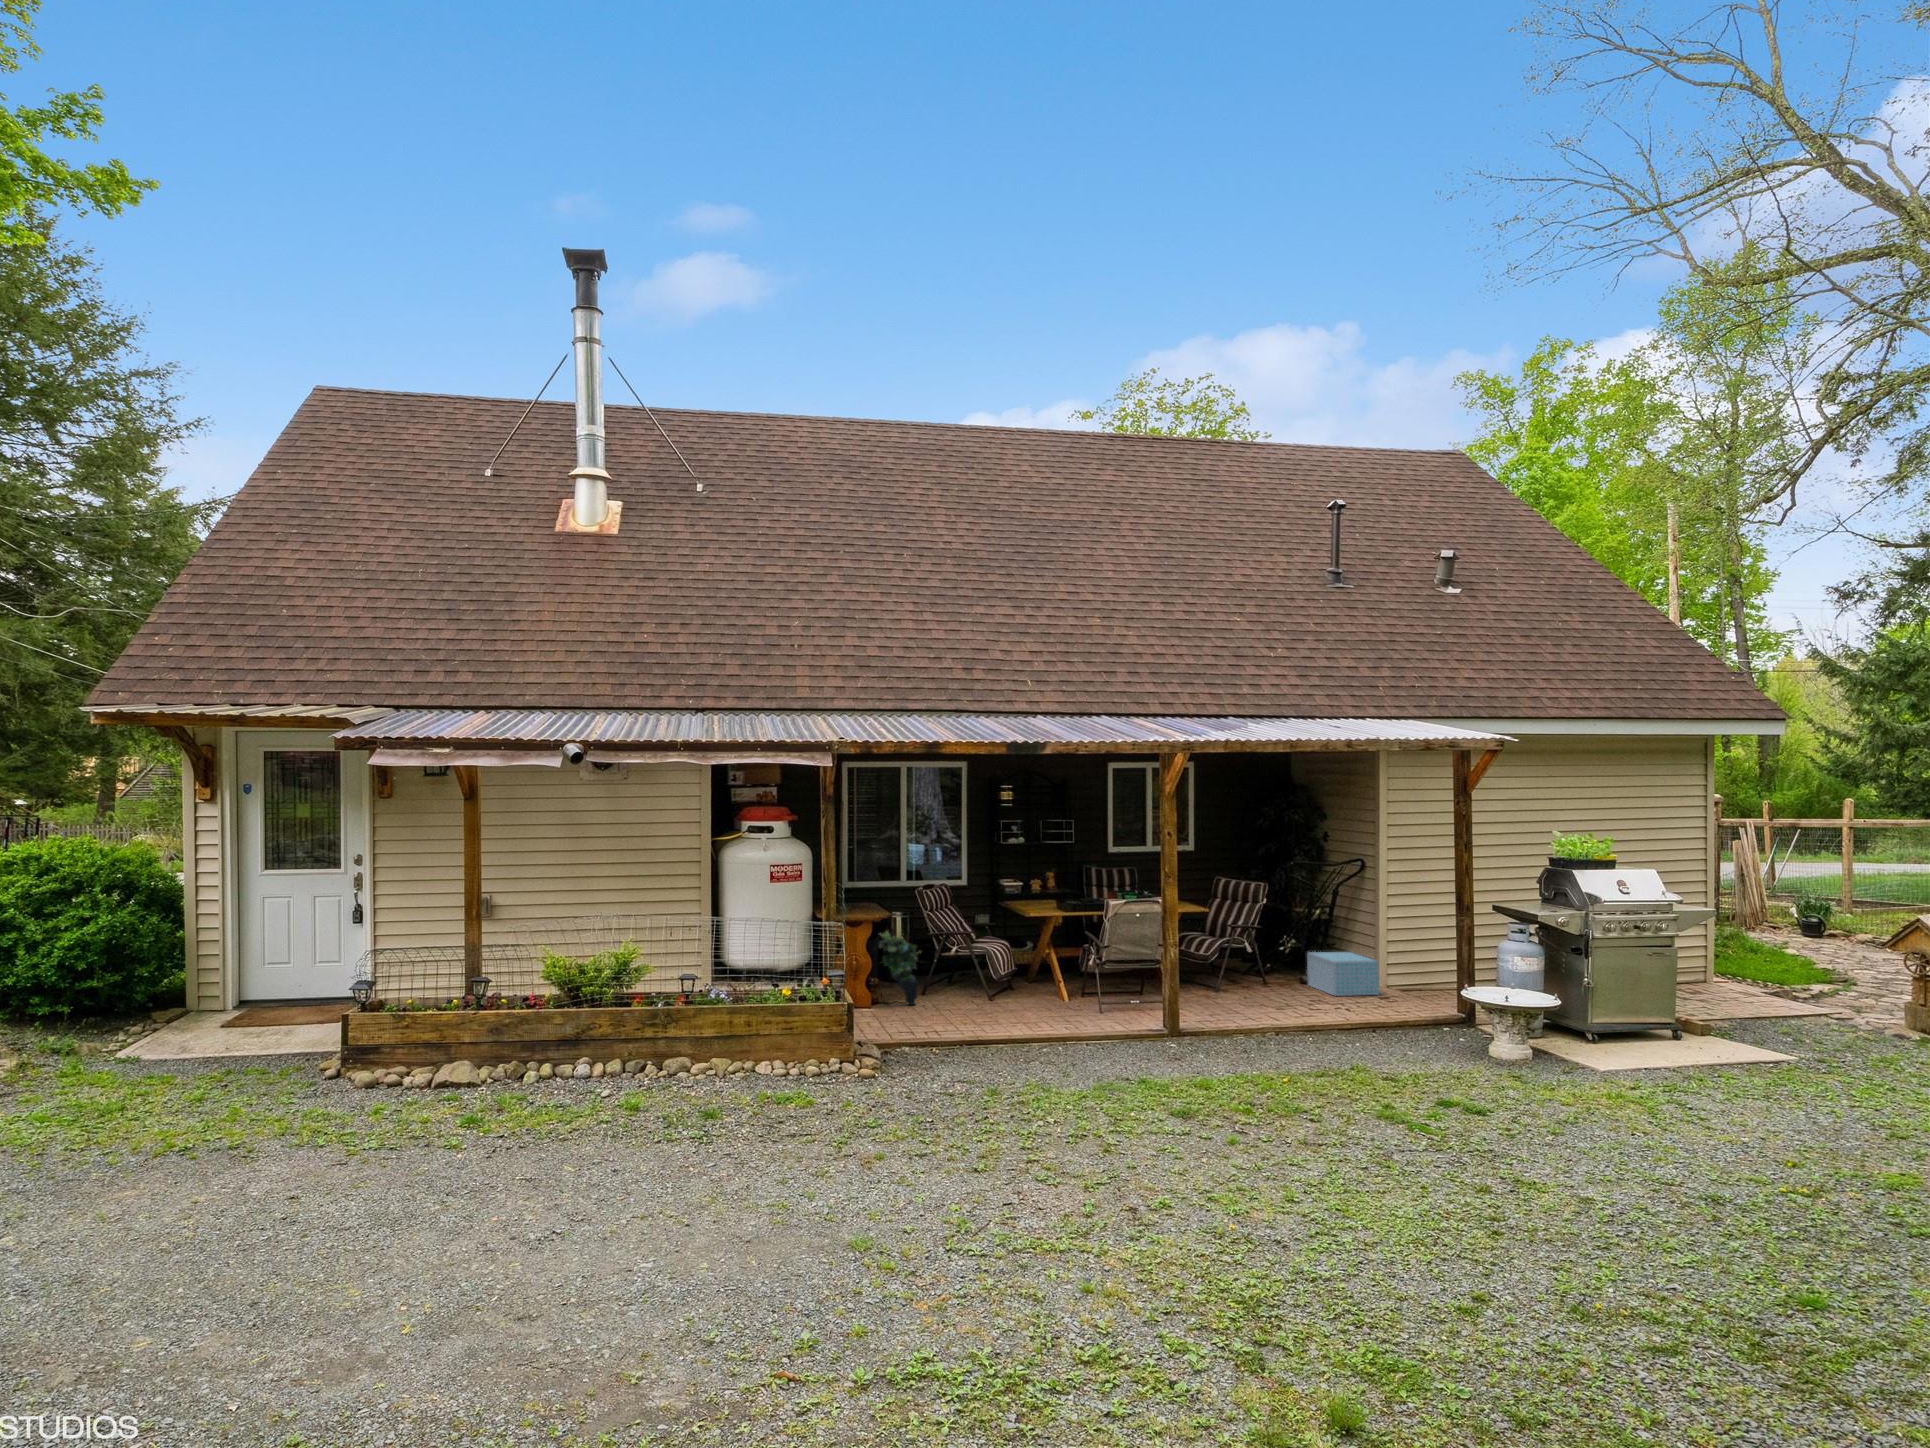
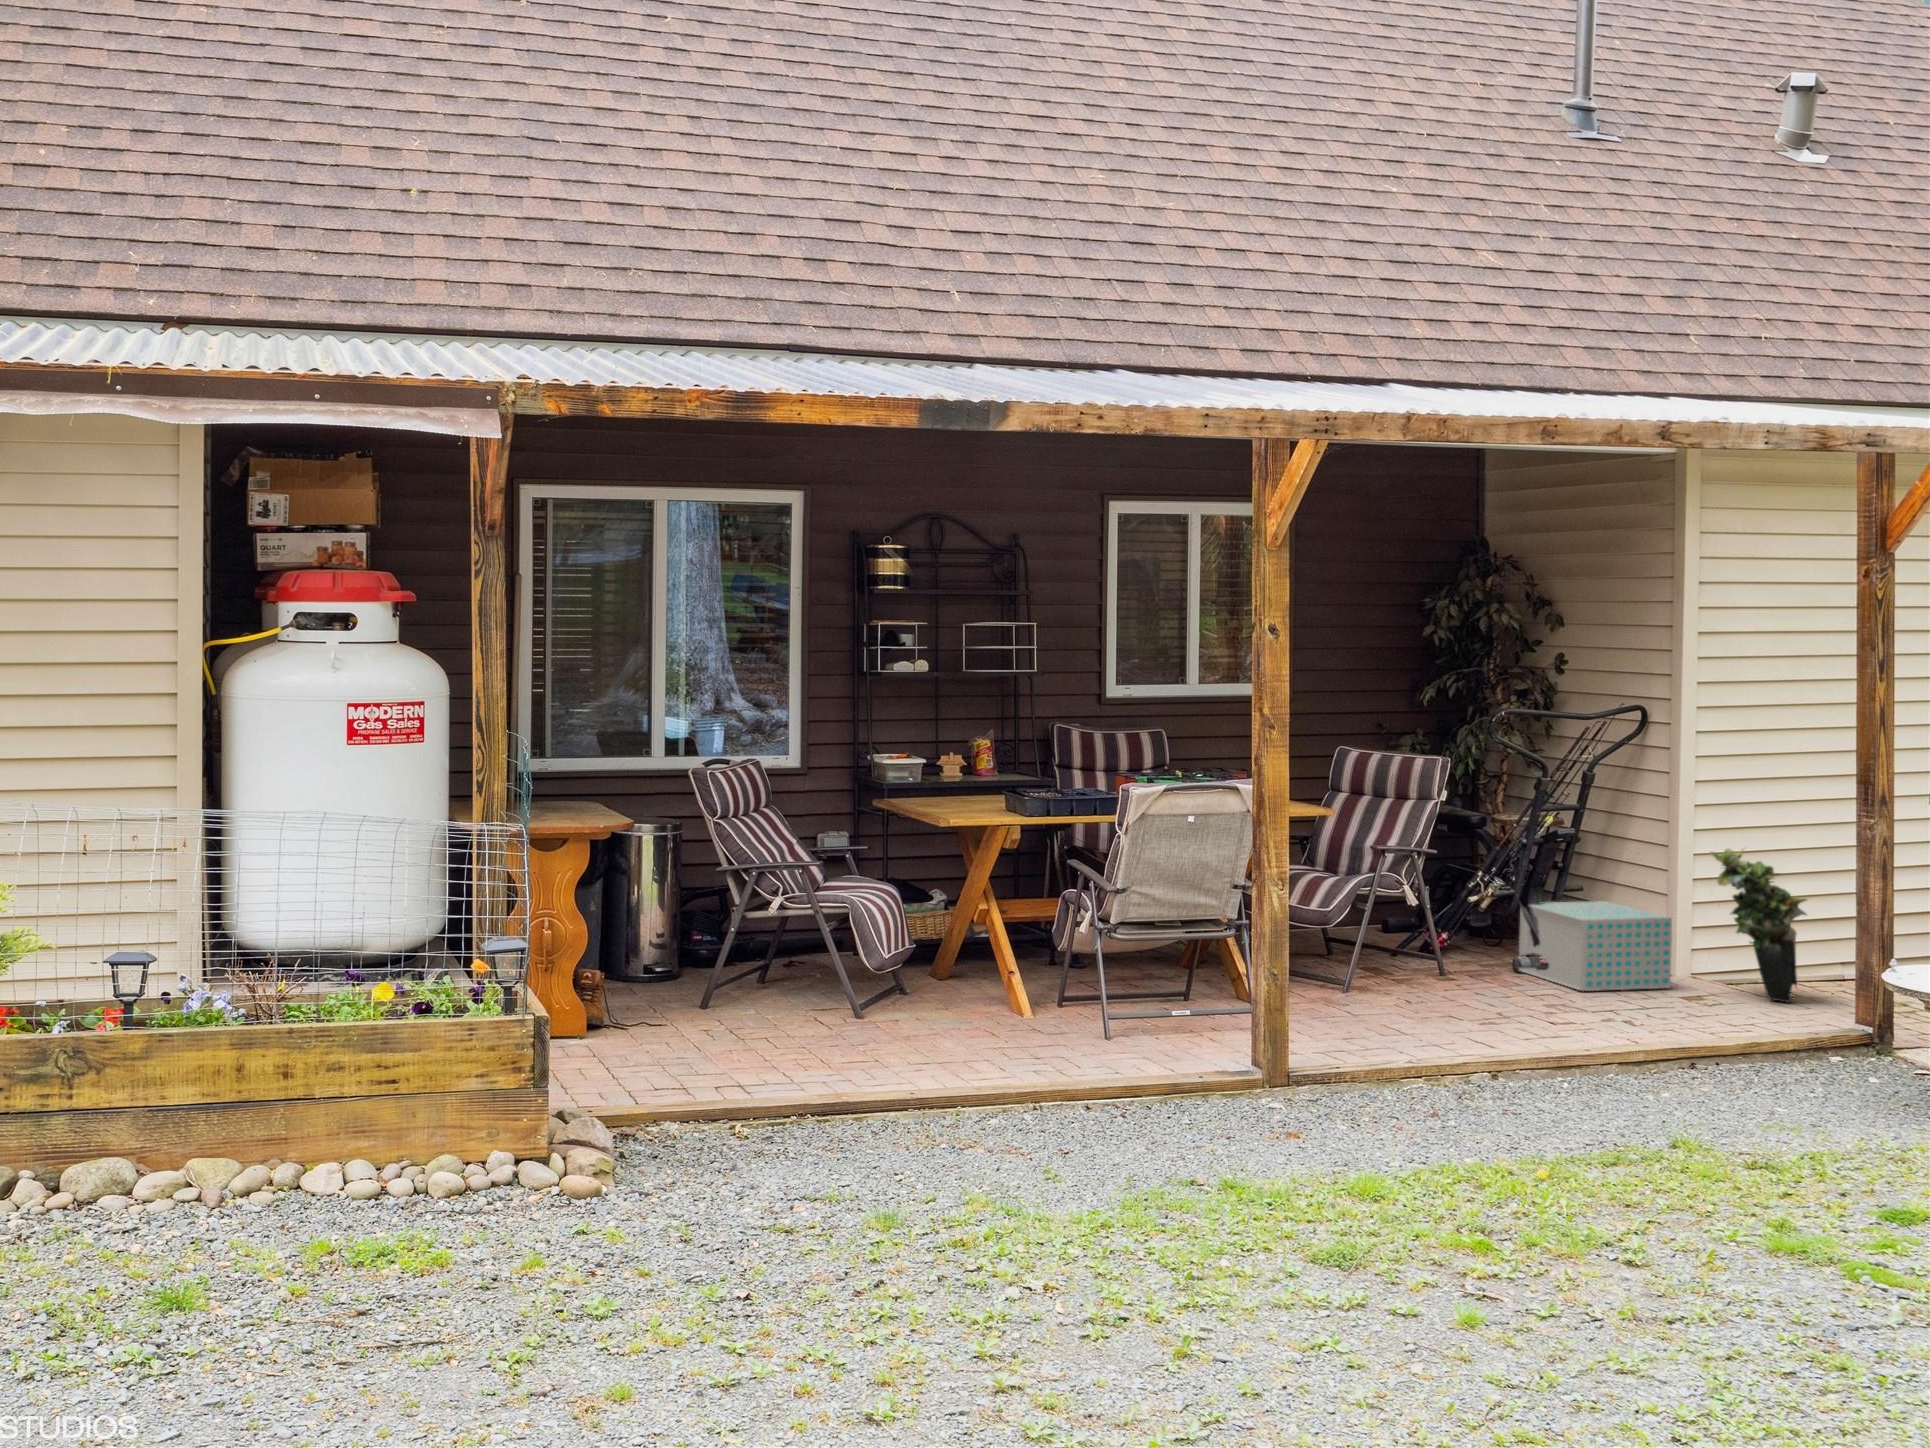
potted plant: present [879,931,918,1005] -> present [1710,848,1807,1003]

